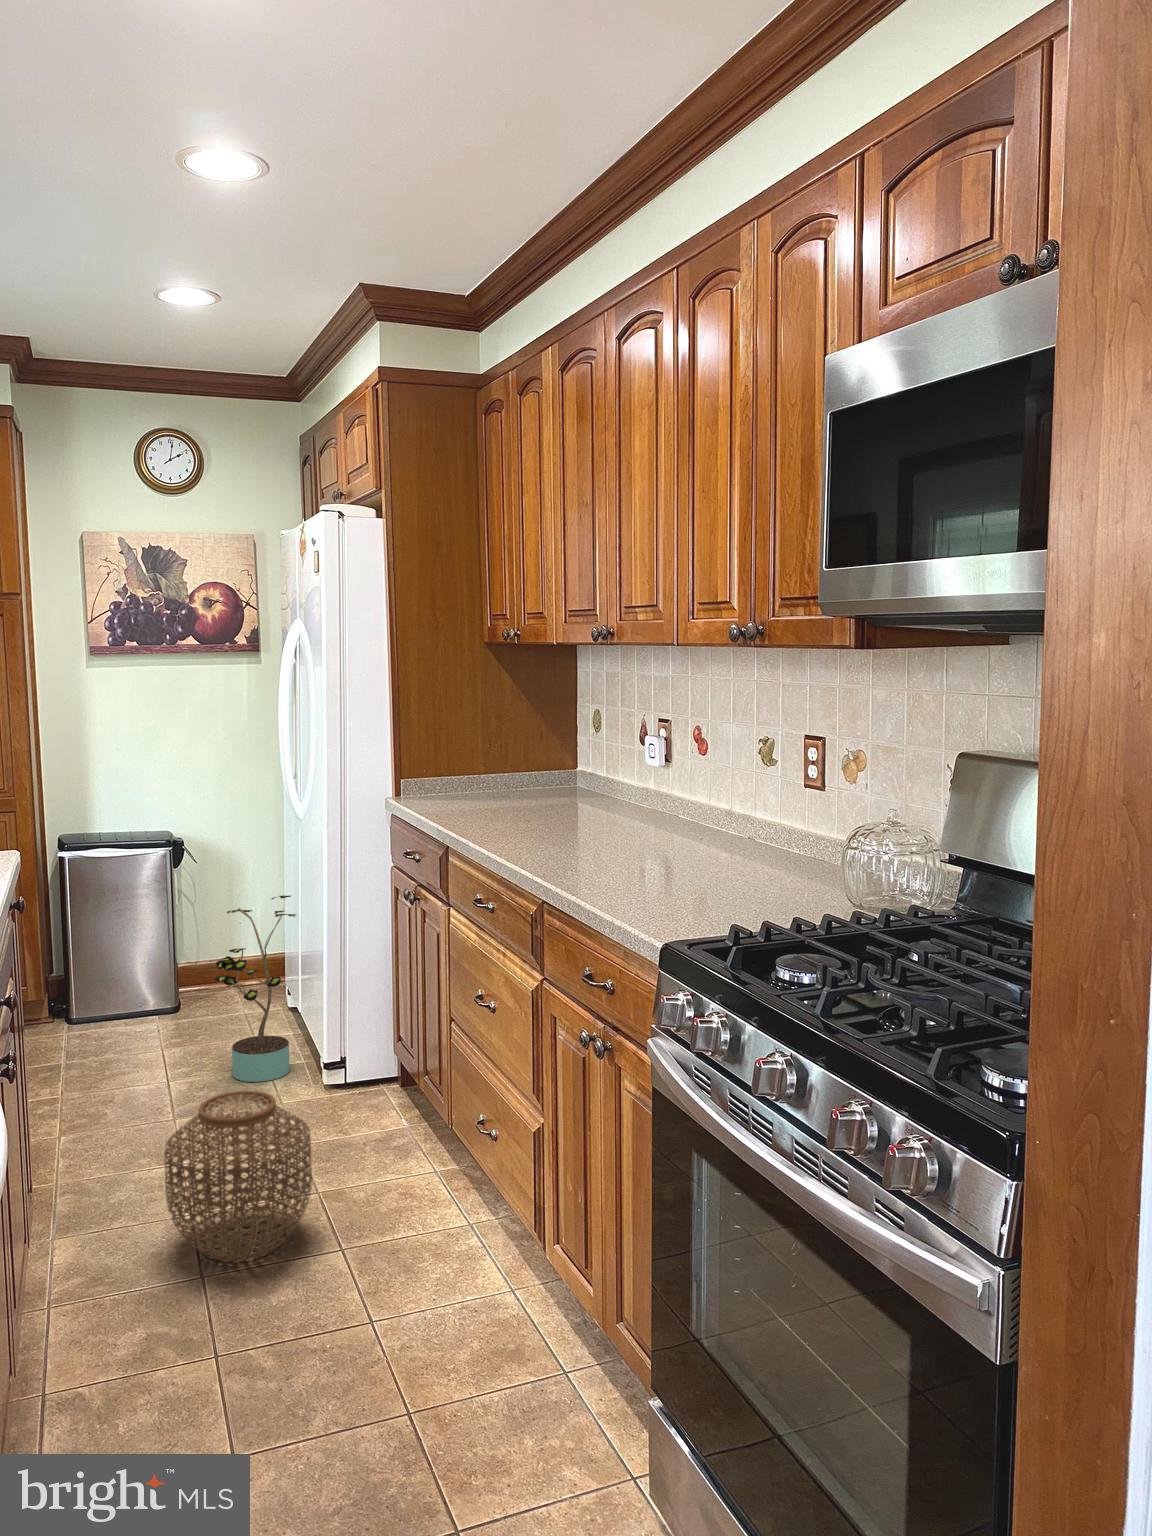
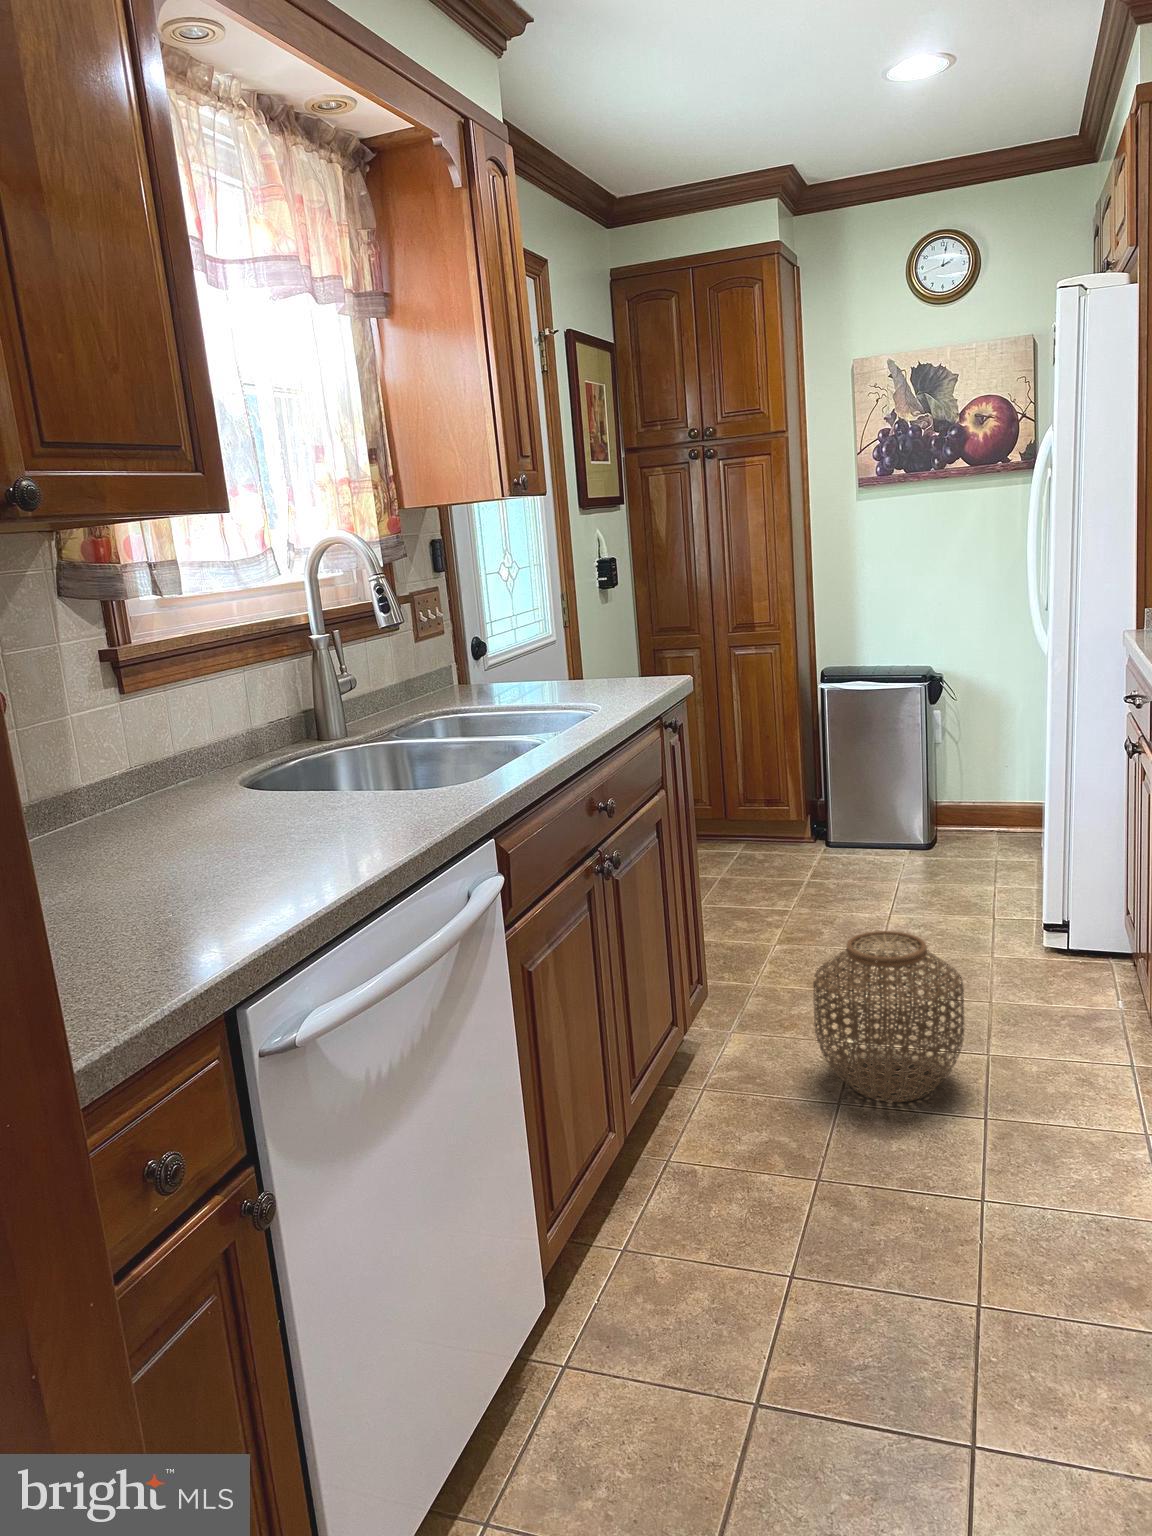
potted plant: present [215,895,296,1082] -> none [931,737,1027,931]

